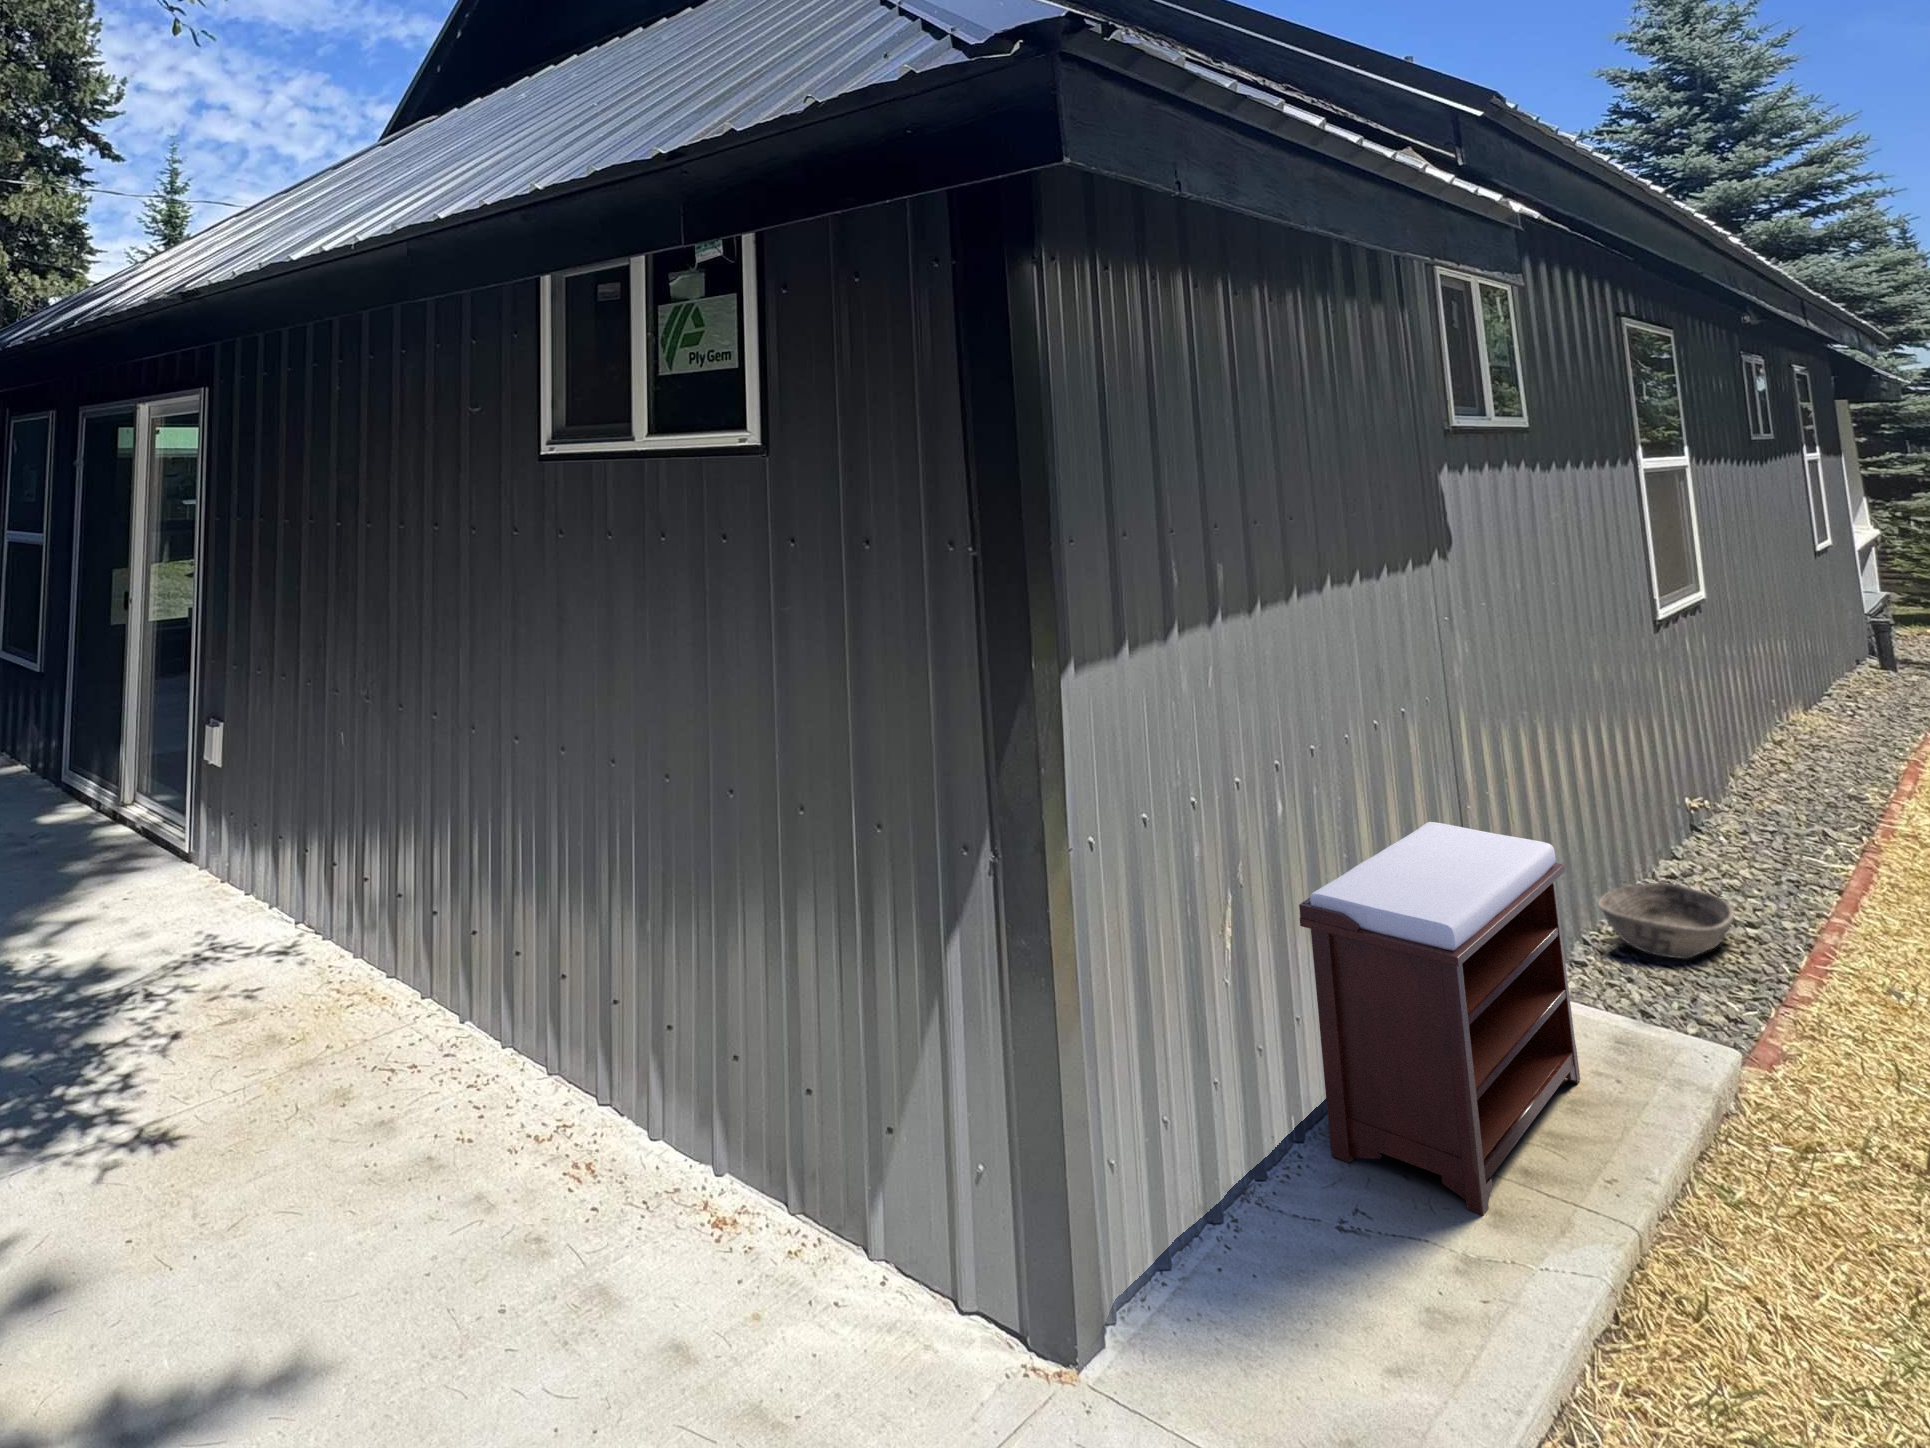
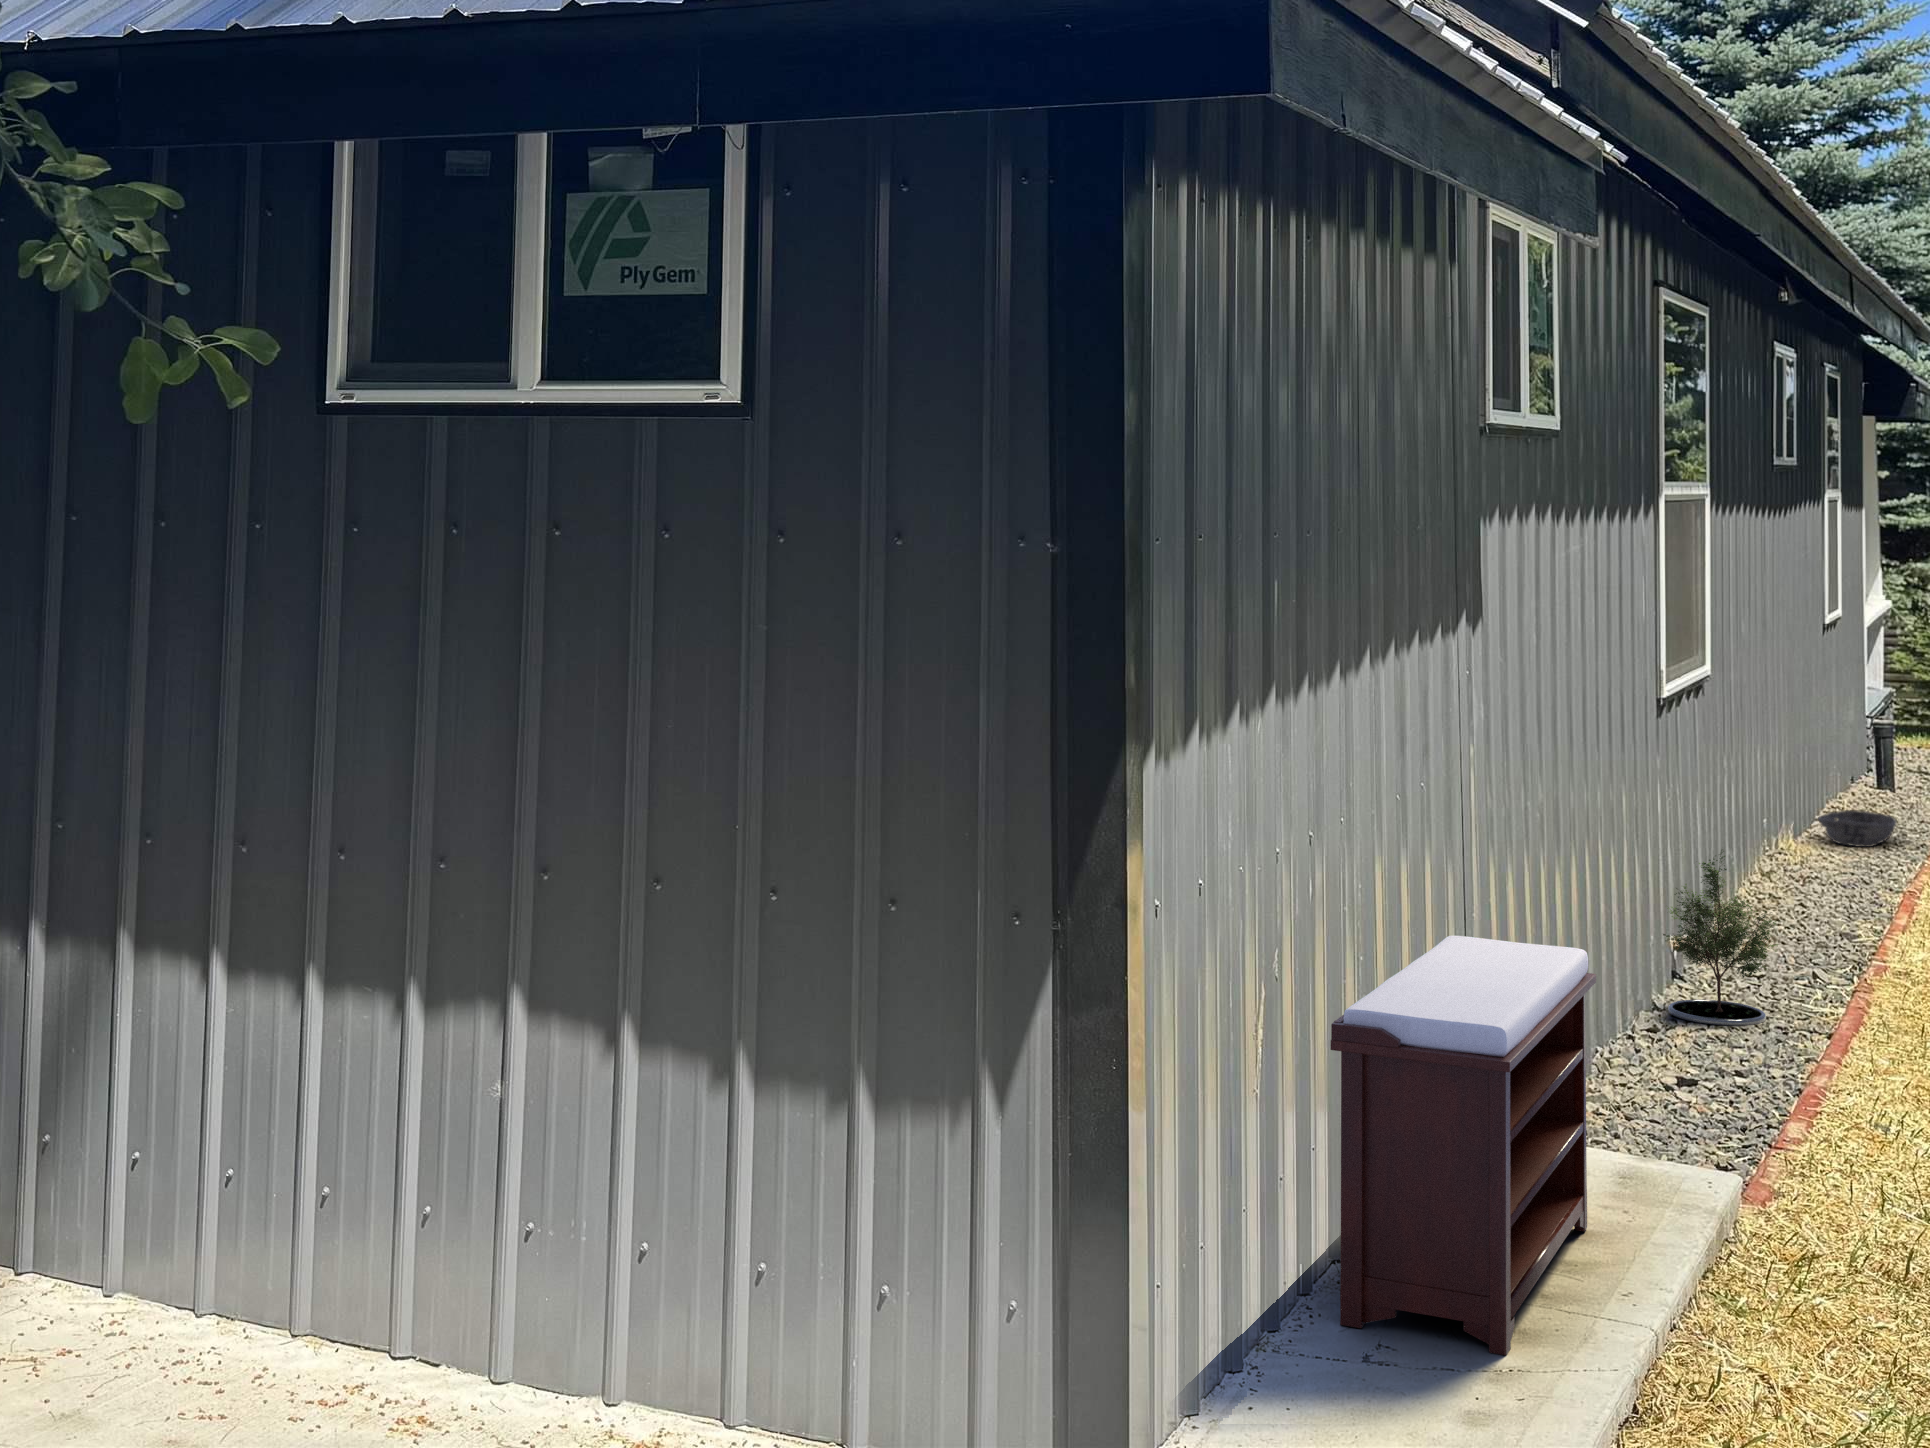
potted tree: none [1668,736,1782,878] -> present [1663,850,1778,1026]
basket: present [1598,883,1734,959] -> present [1818,810,1896,847]

